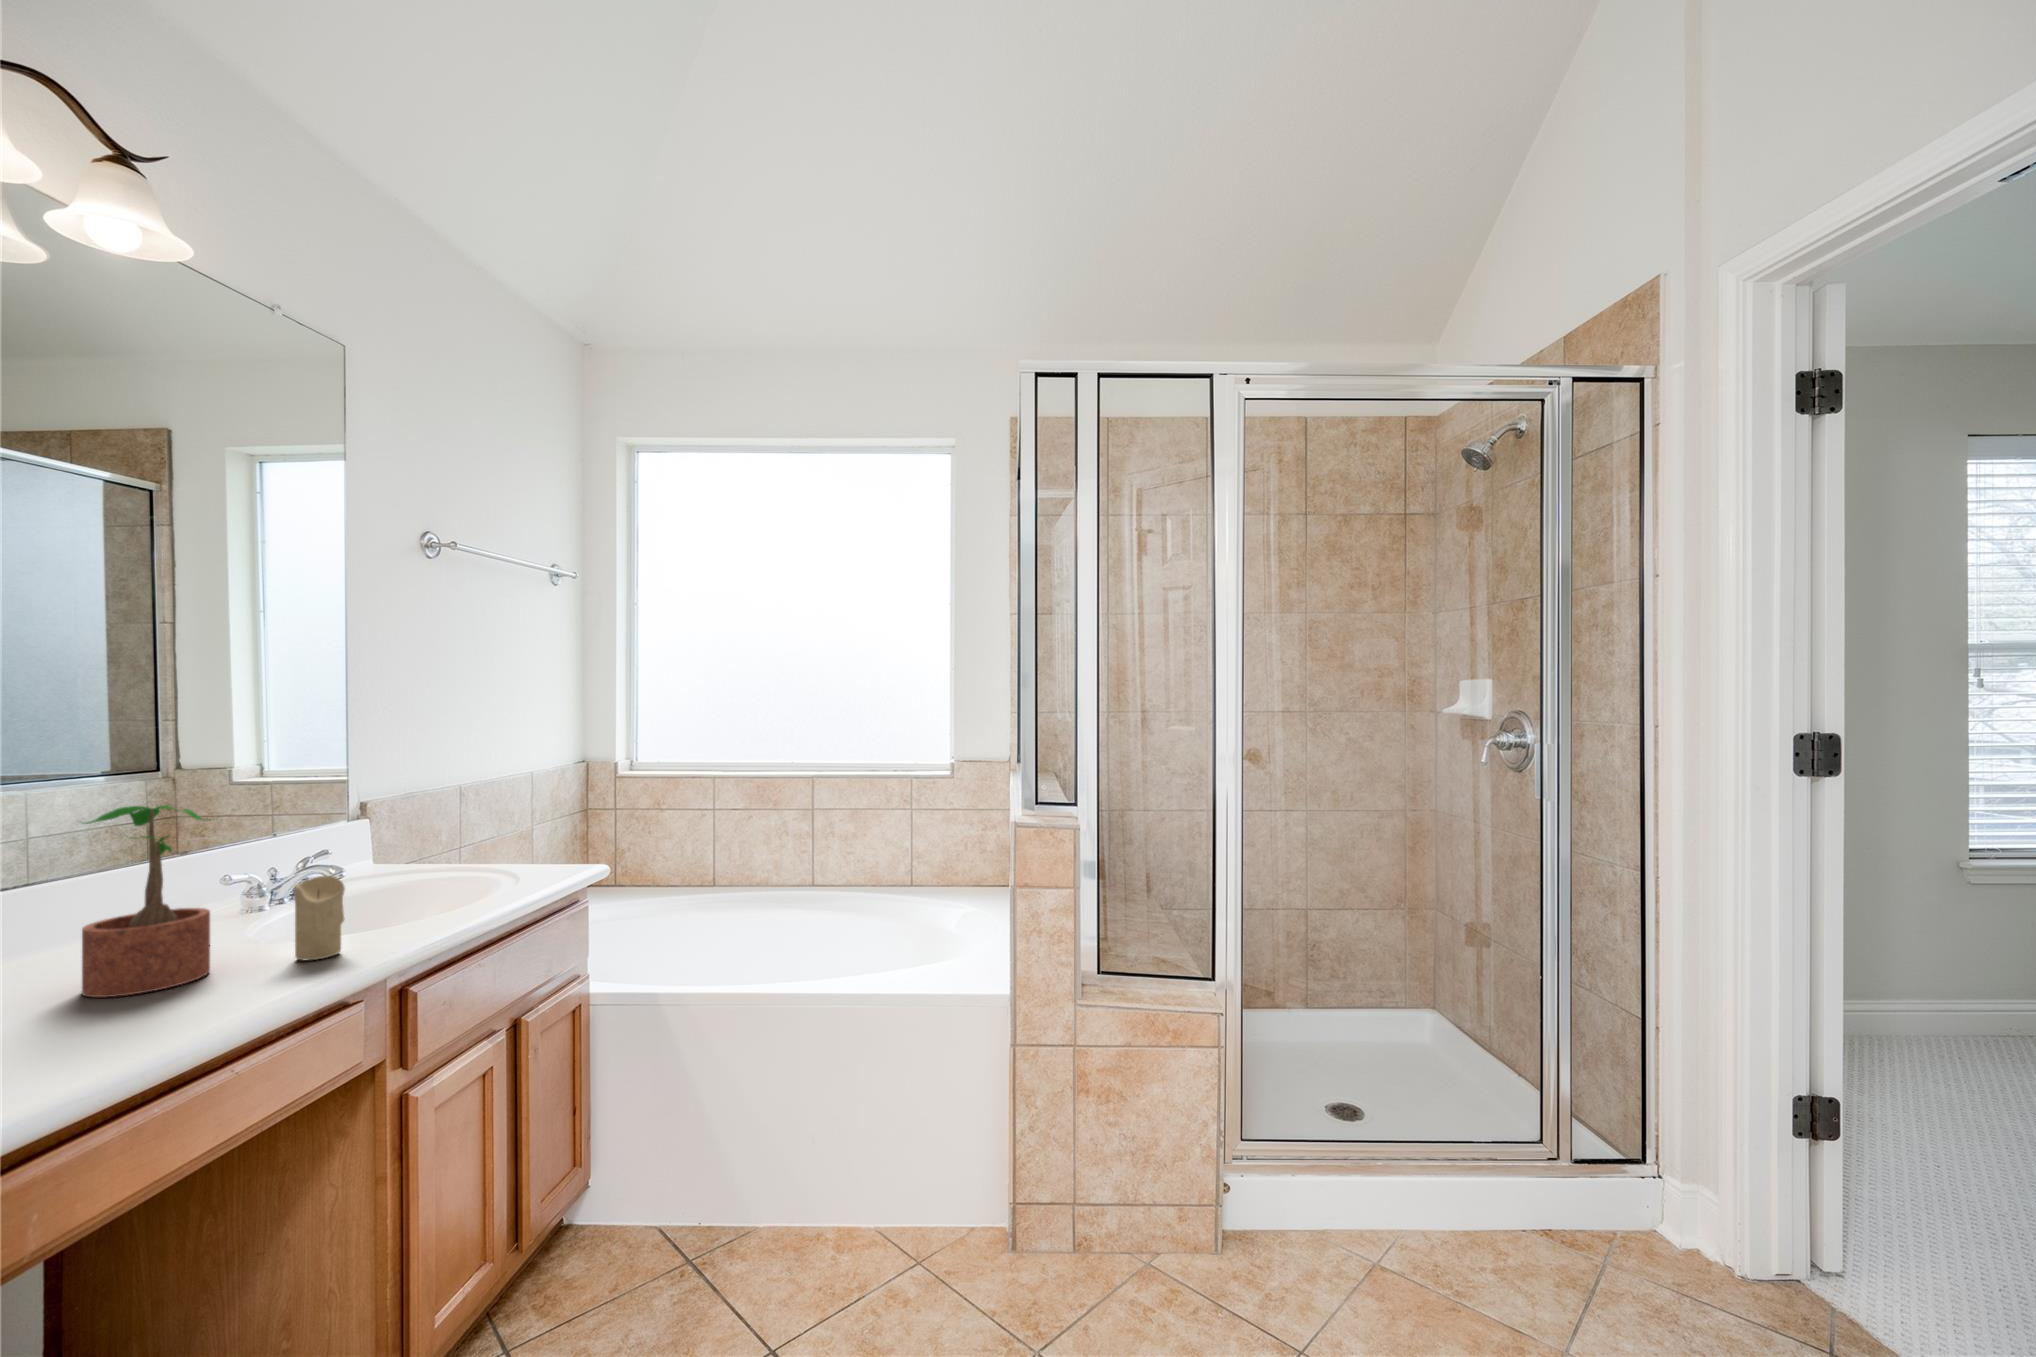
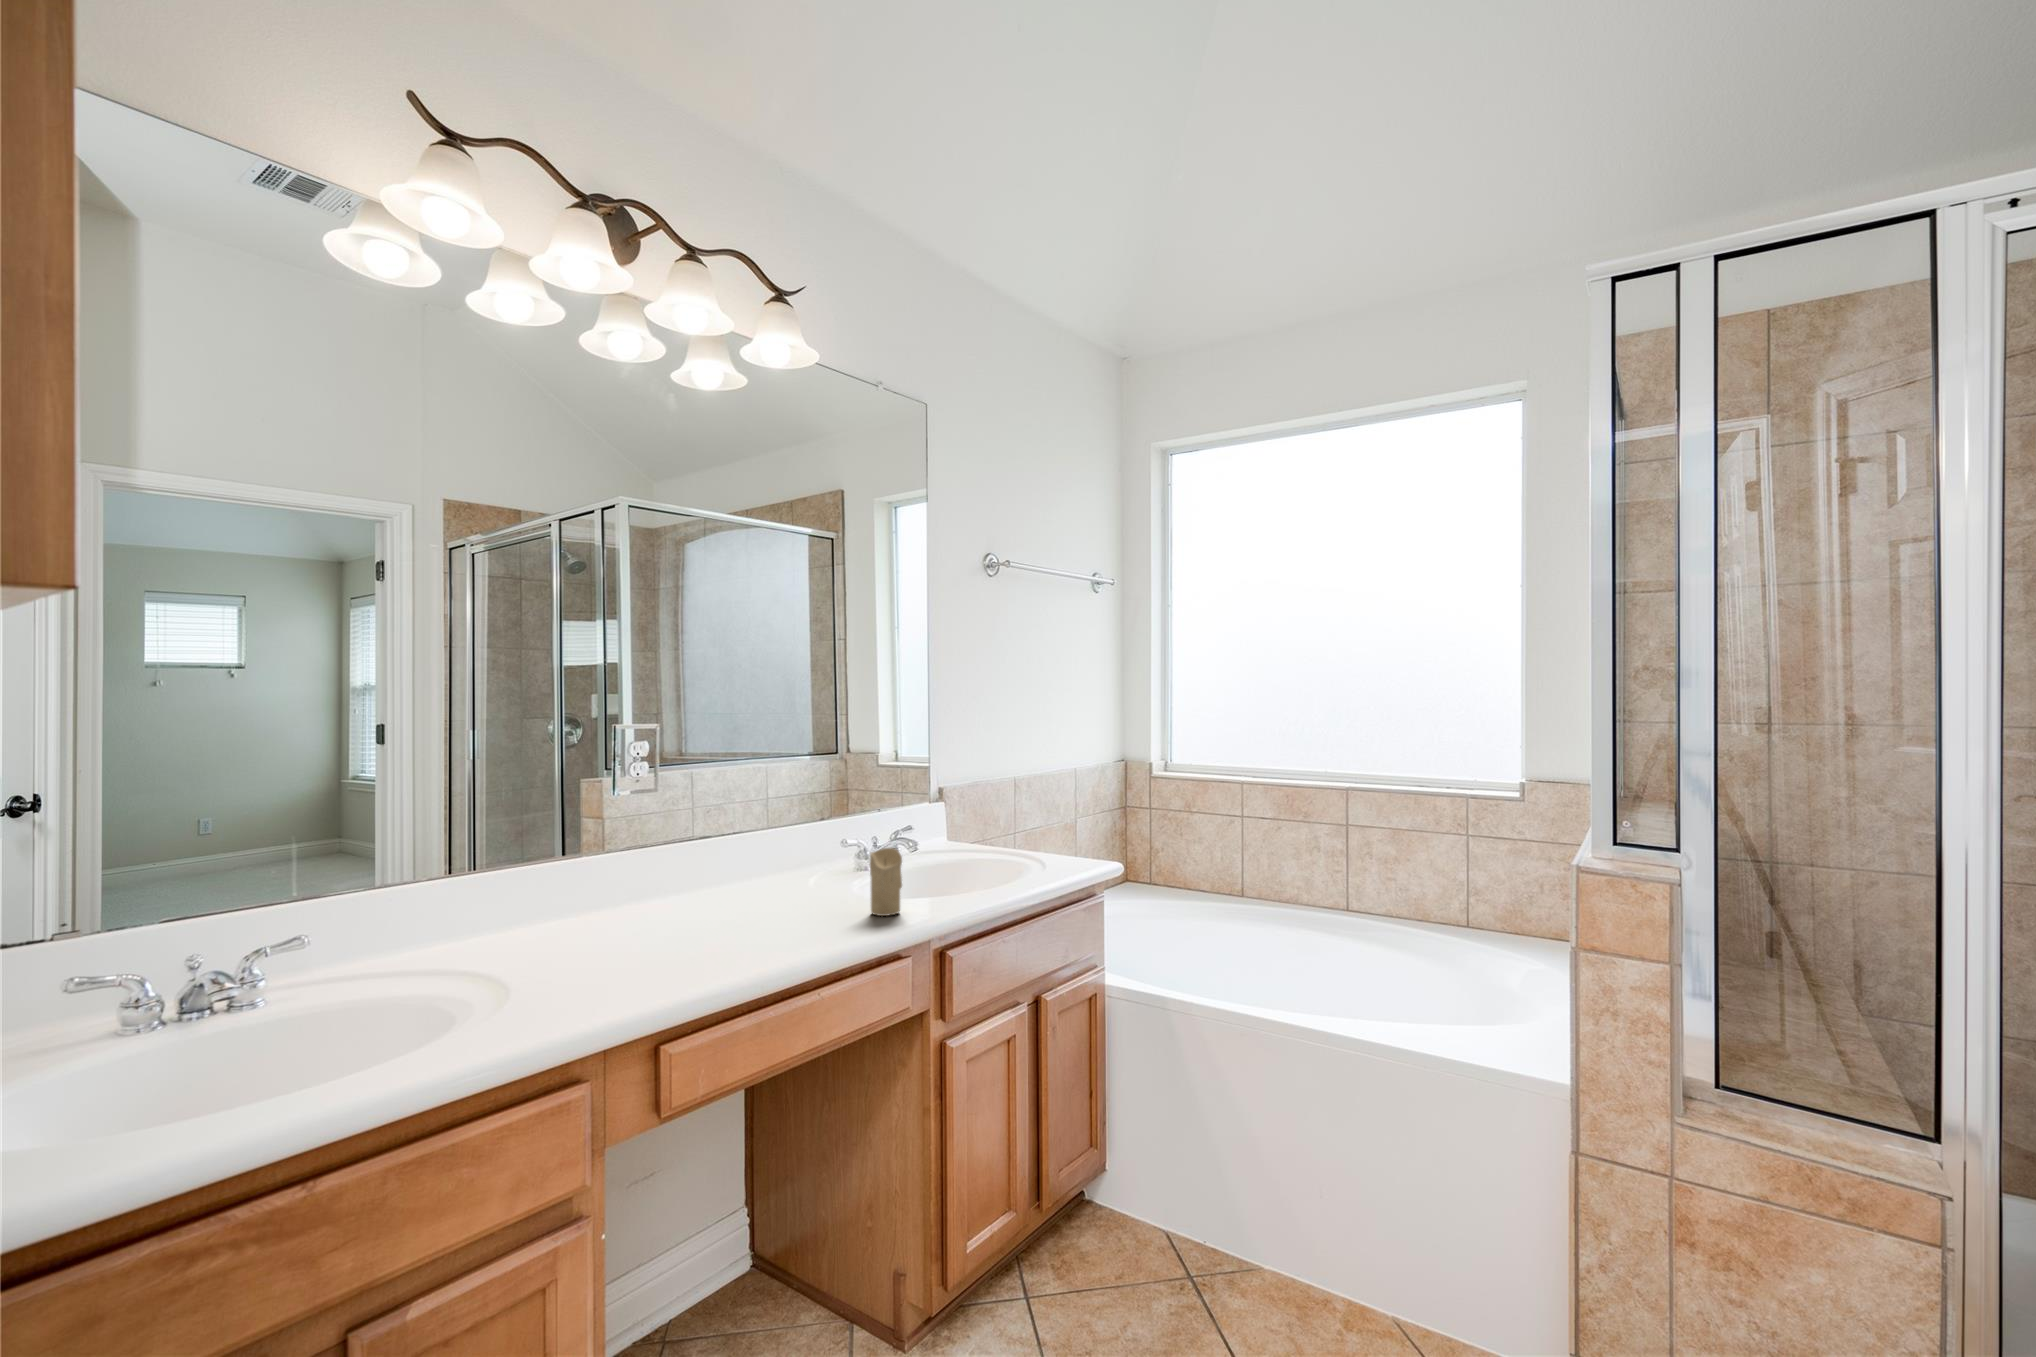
potted plant: present [82,805,210,997] -> none [748,781,826,922]

